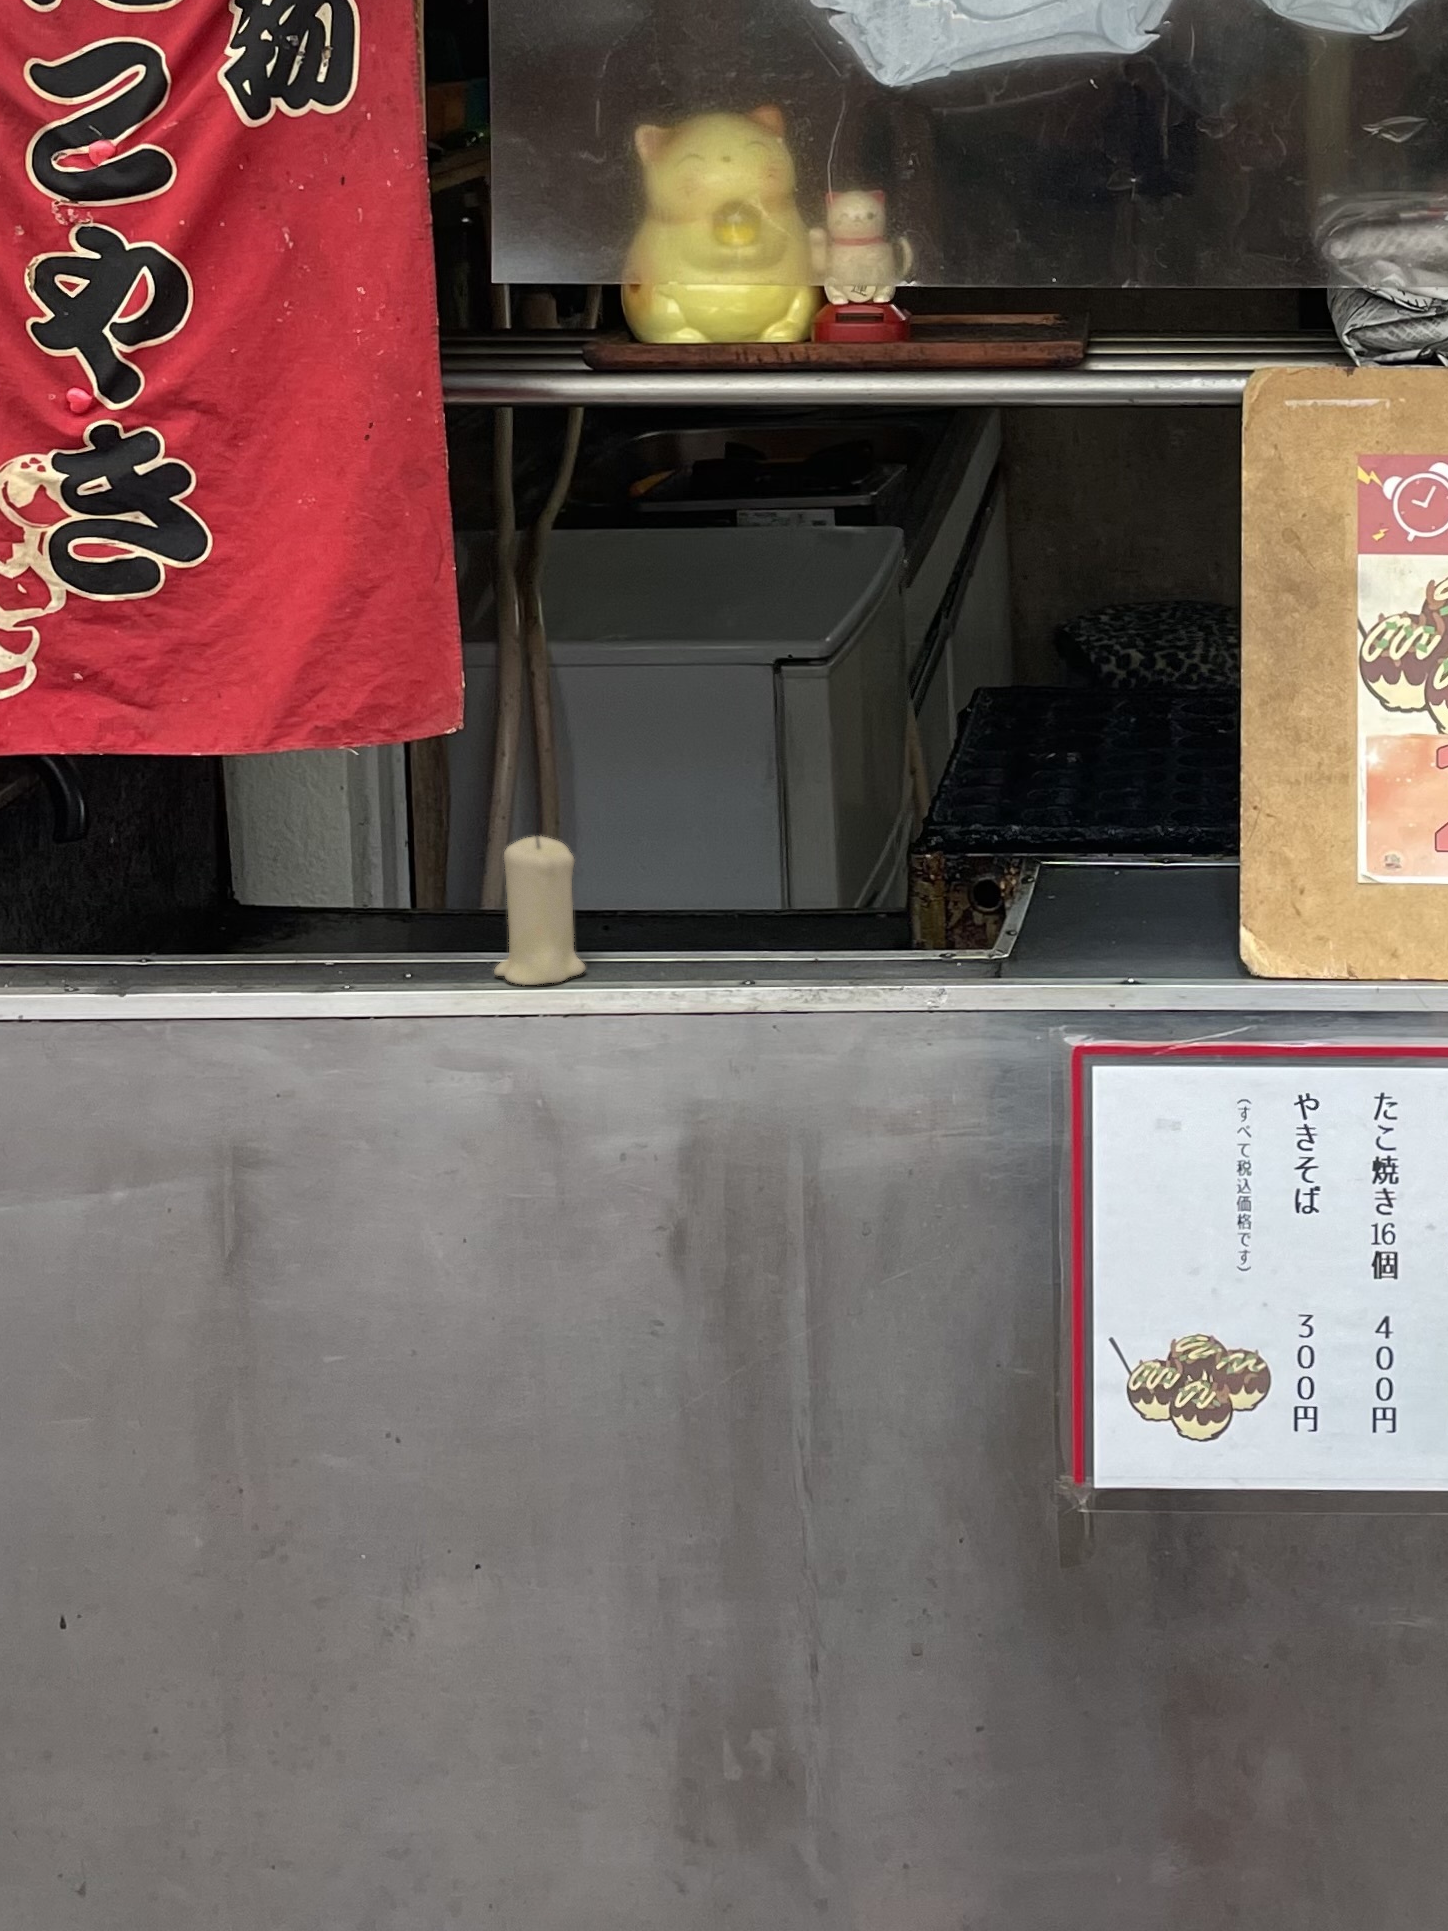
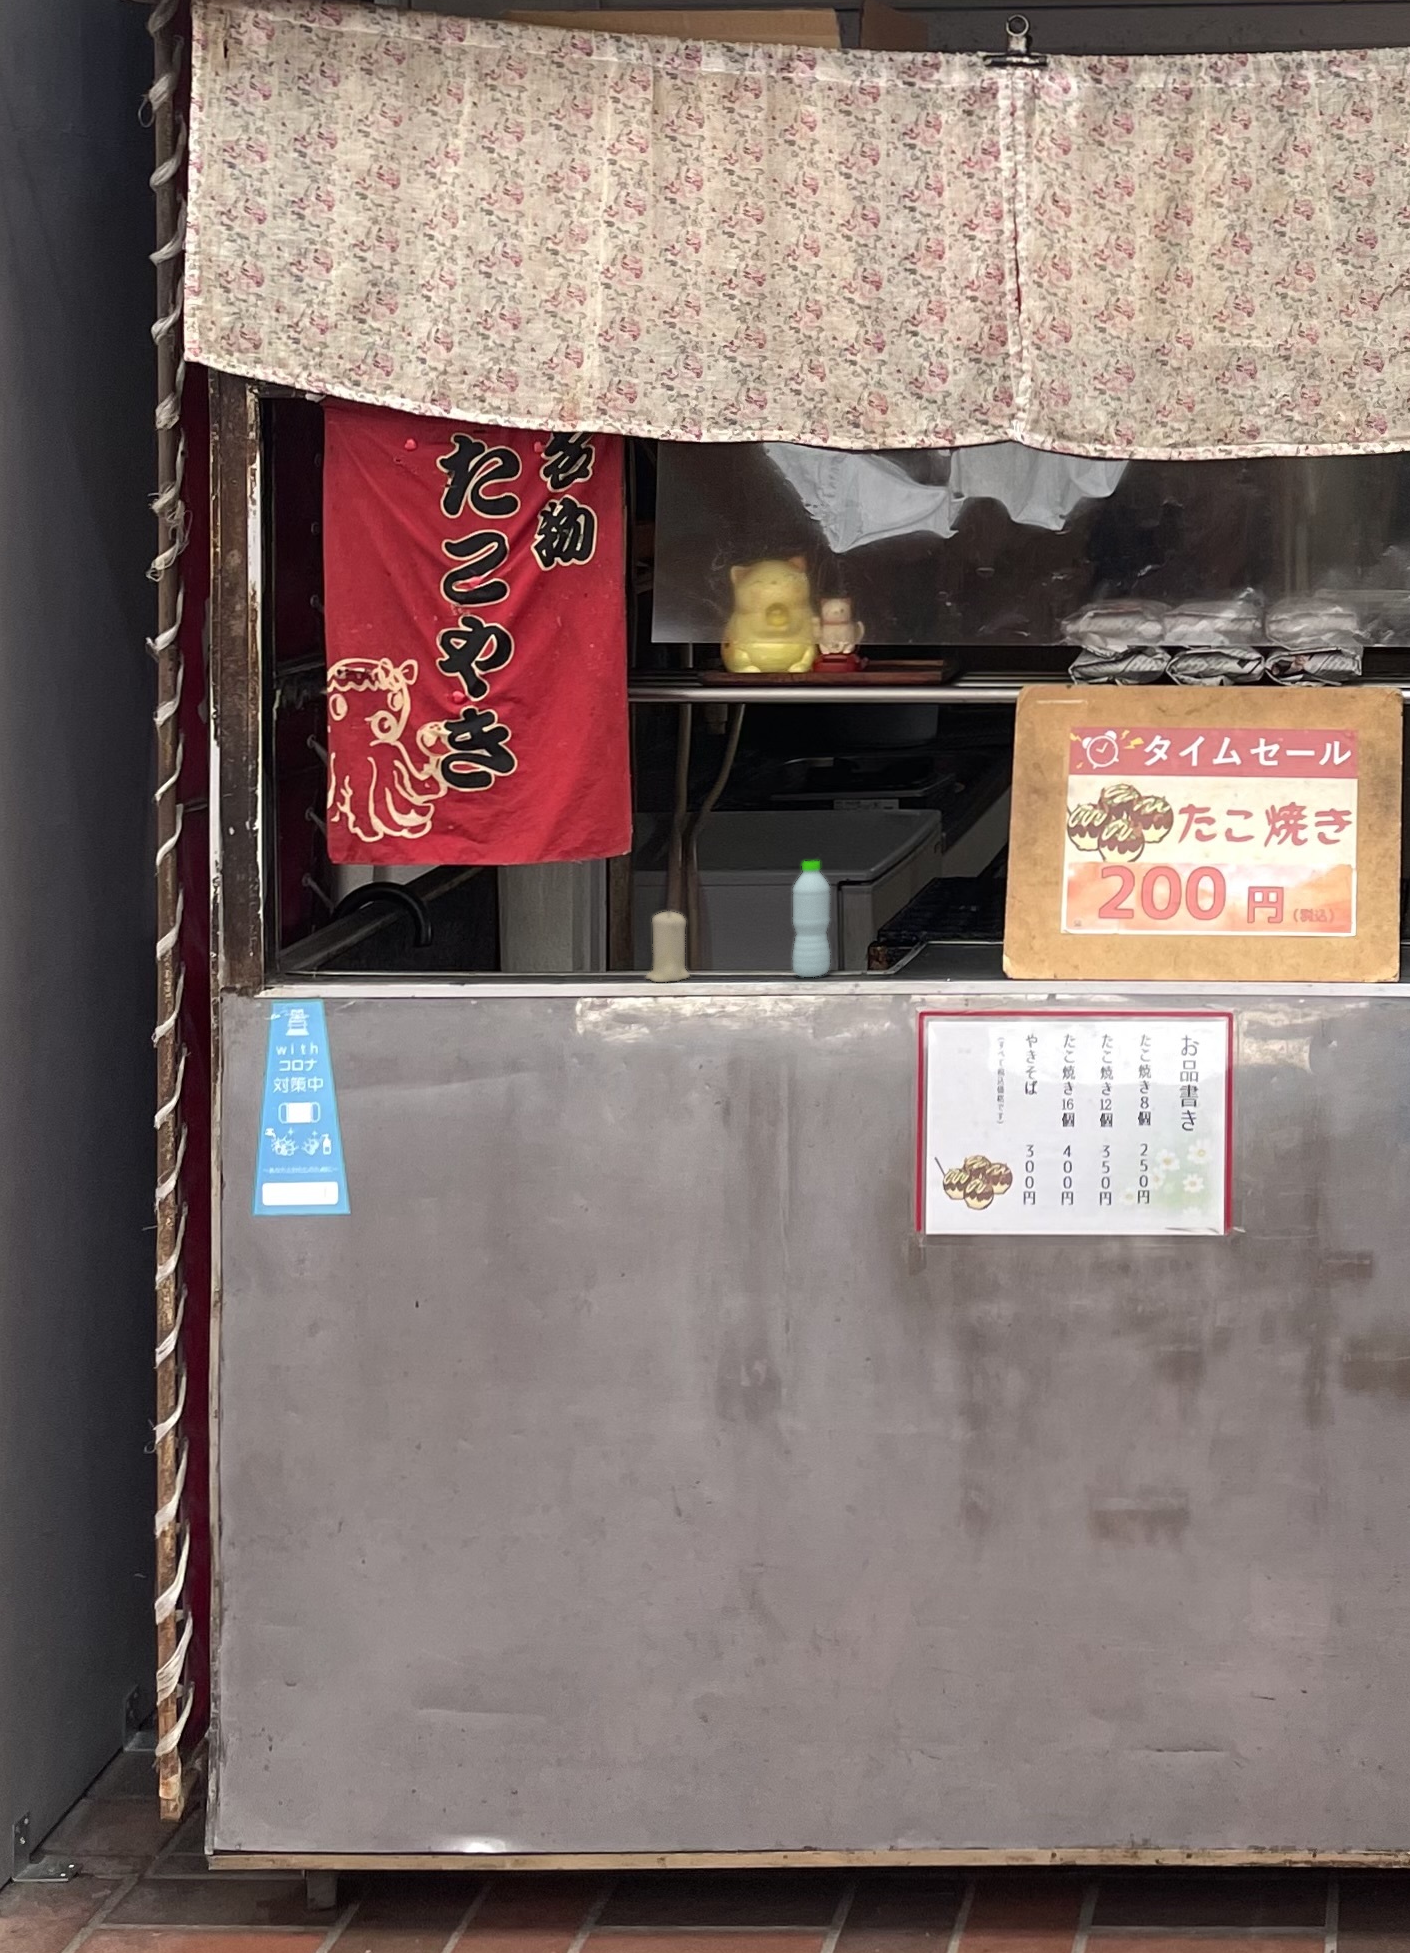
water bottle: none [797,733,876,974] -> present [792,860,830,977]

